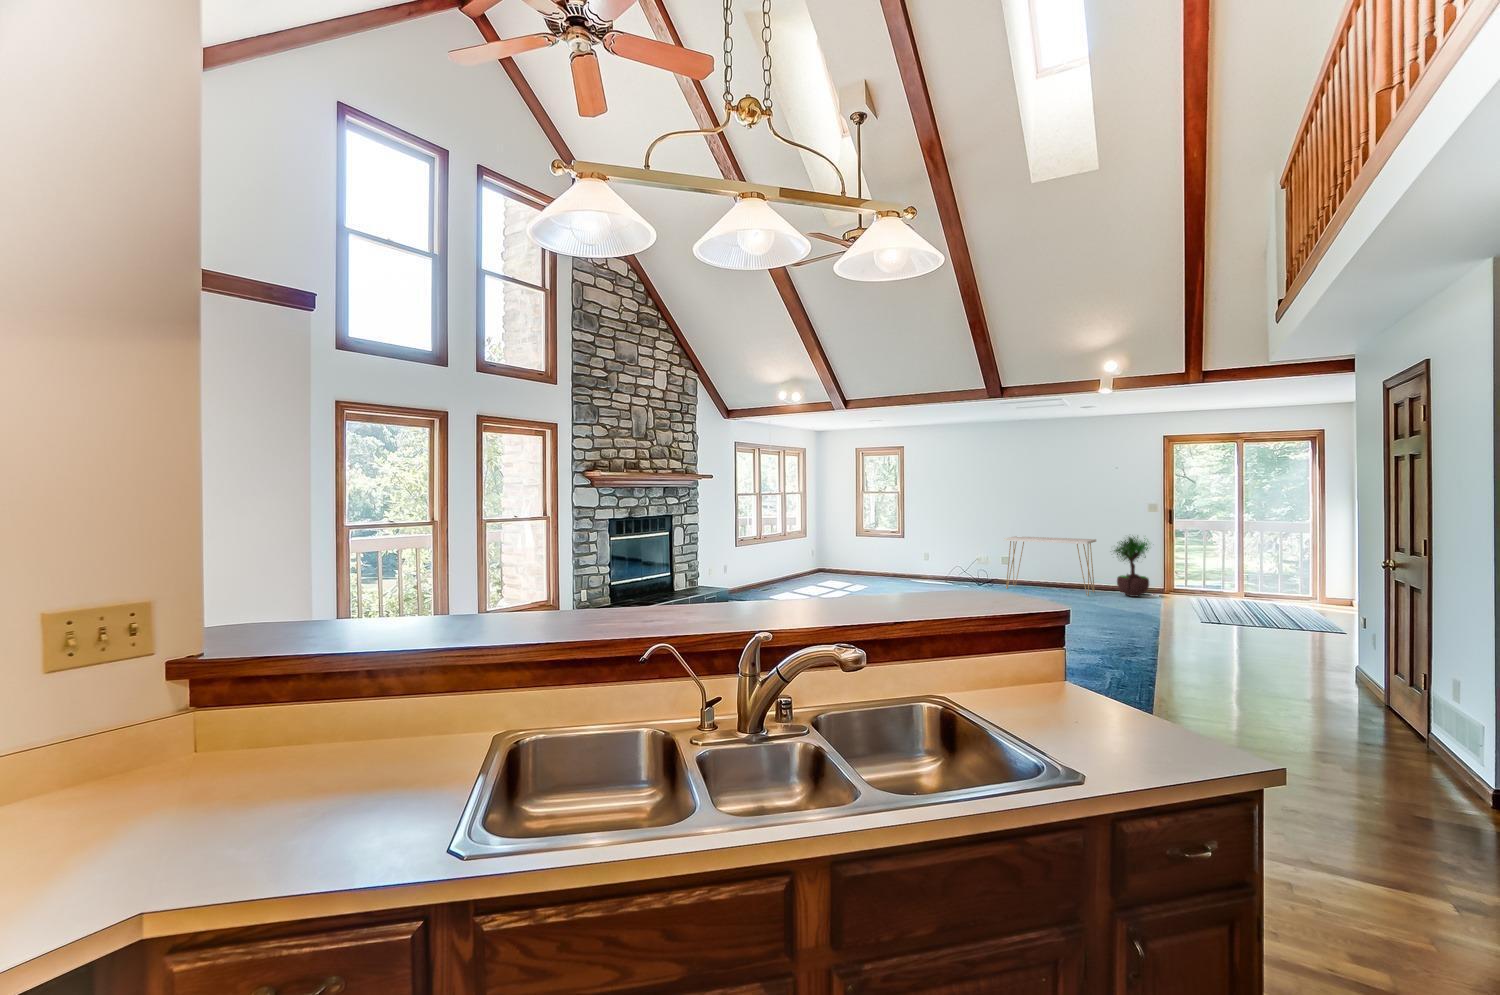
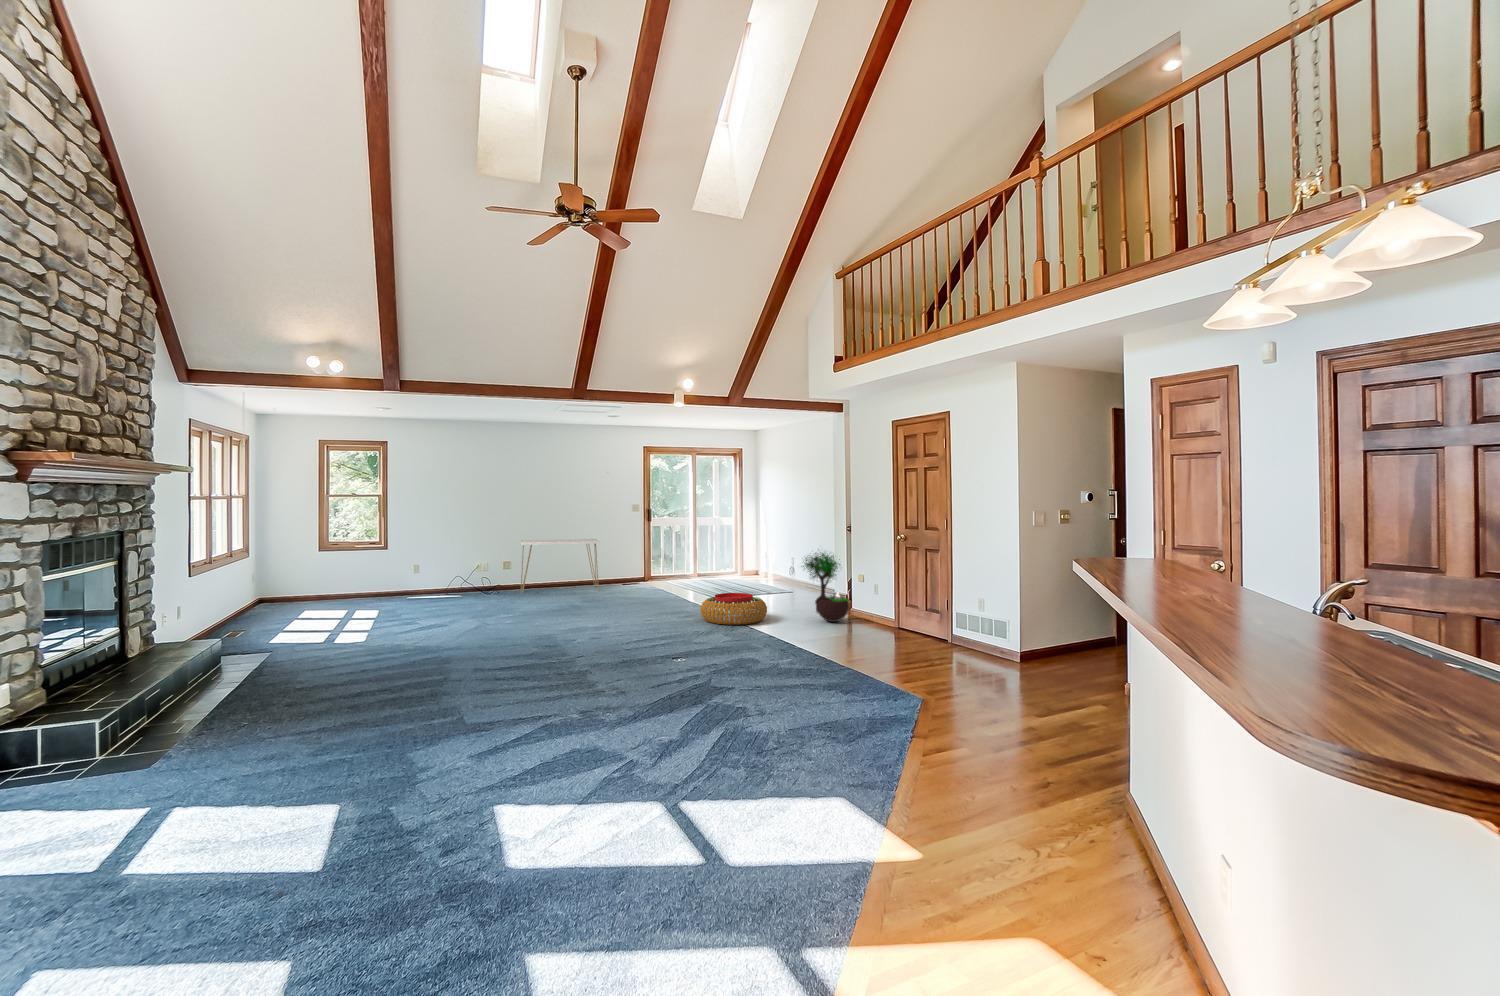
potted tree: present [1114,536,1149,597] -> present [803,552,849,622]
pouf: none [1126,614,1225,656] -> present [700,593,767,625]

